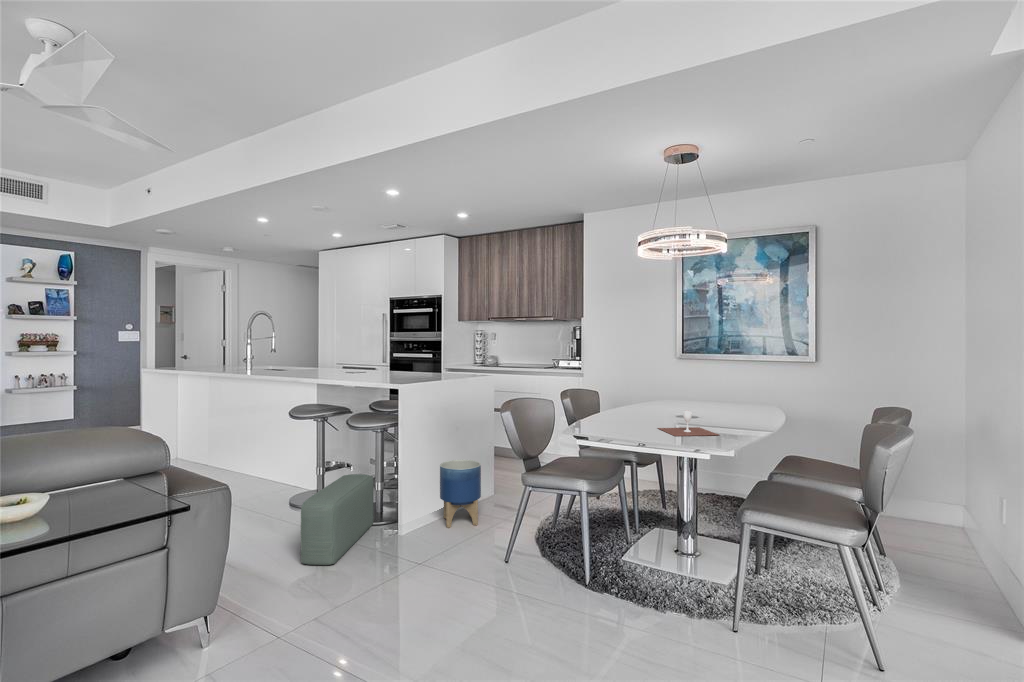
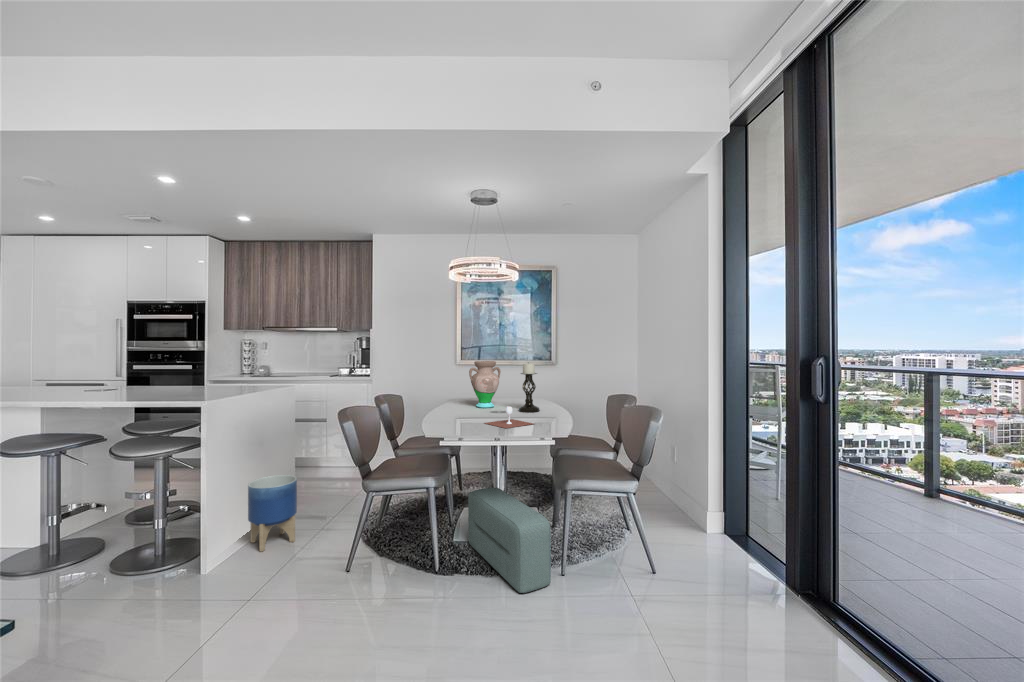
vase: none [667,355,710,413] -> present [469,361,501,408]
candle holder: none [724,357,753,422] -> present [519,362,540,412]
pouf: present [301,474,374,565] -> present [468,488,551,593]

